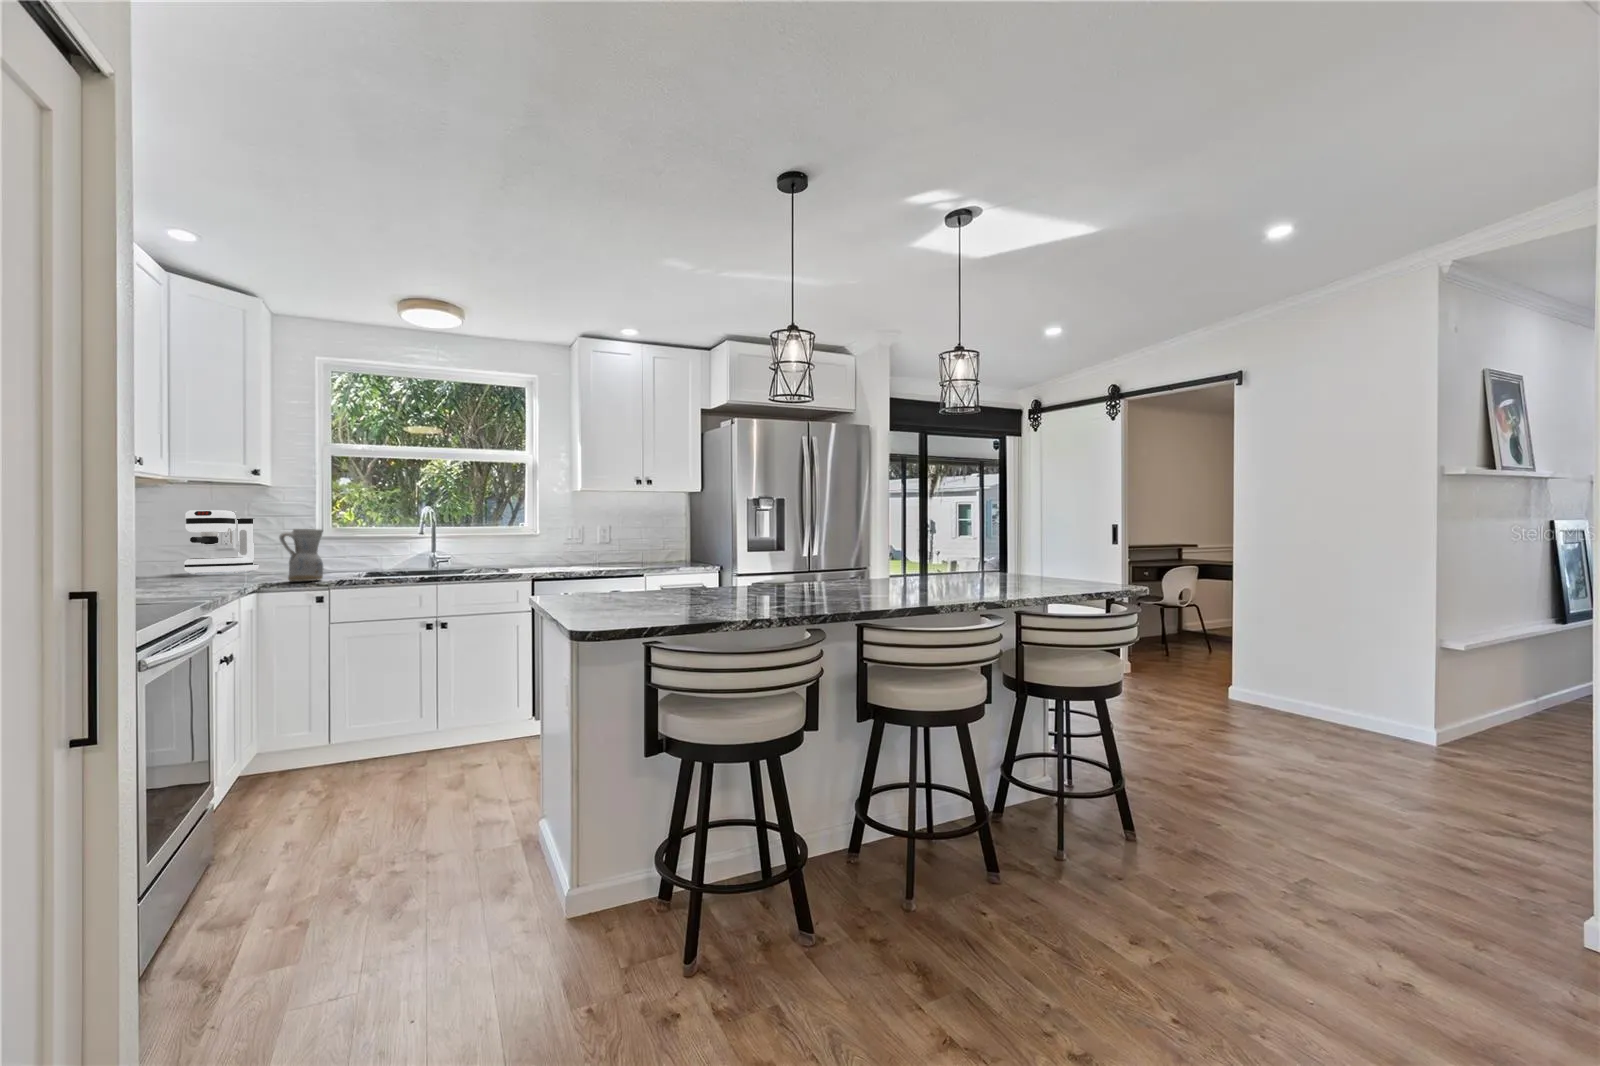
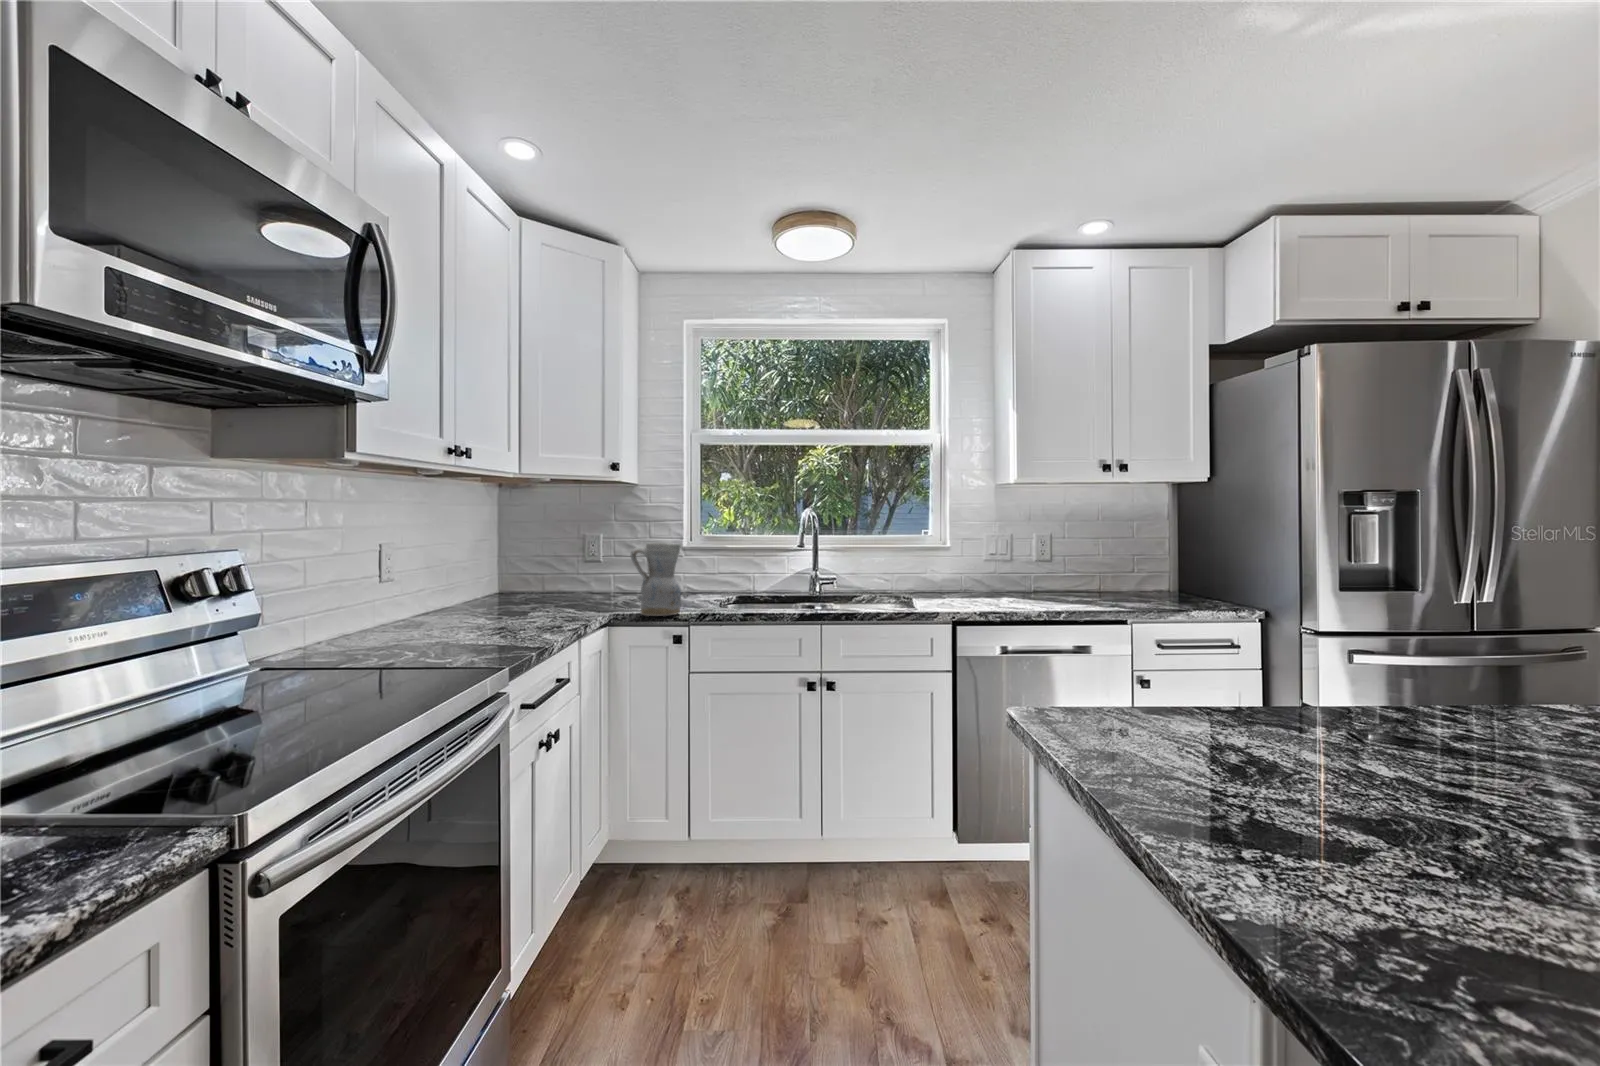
coffee maker: present [184,510,259,574] -> none [551,516,626,592]

